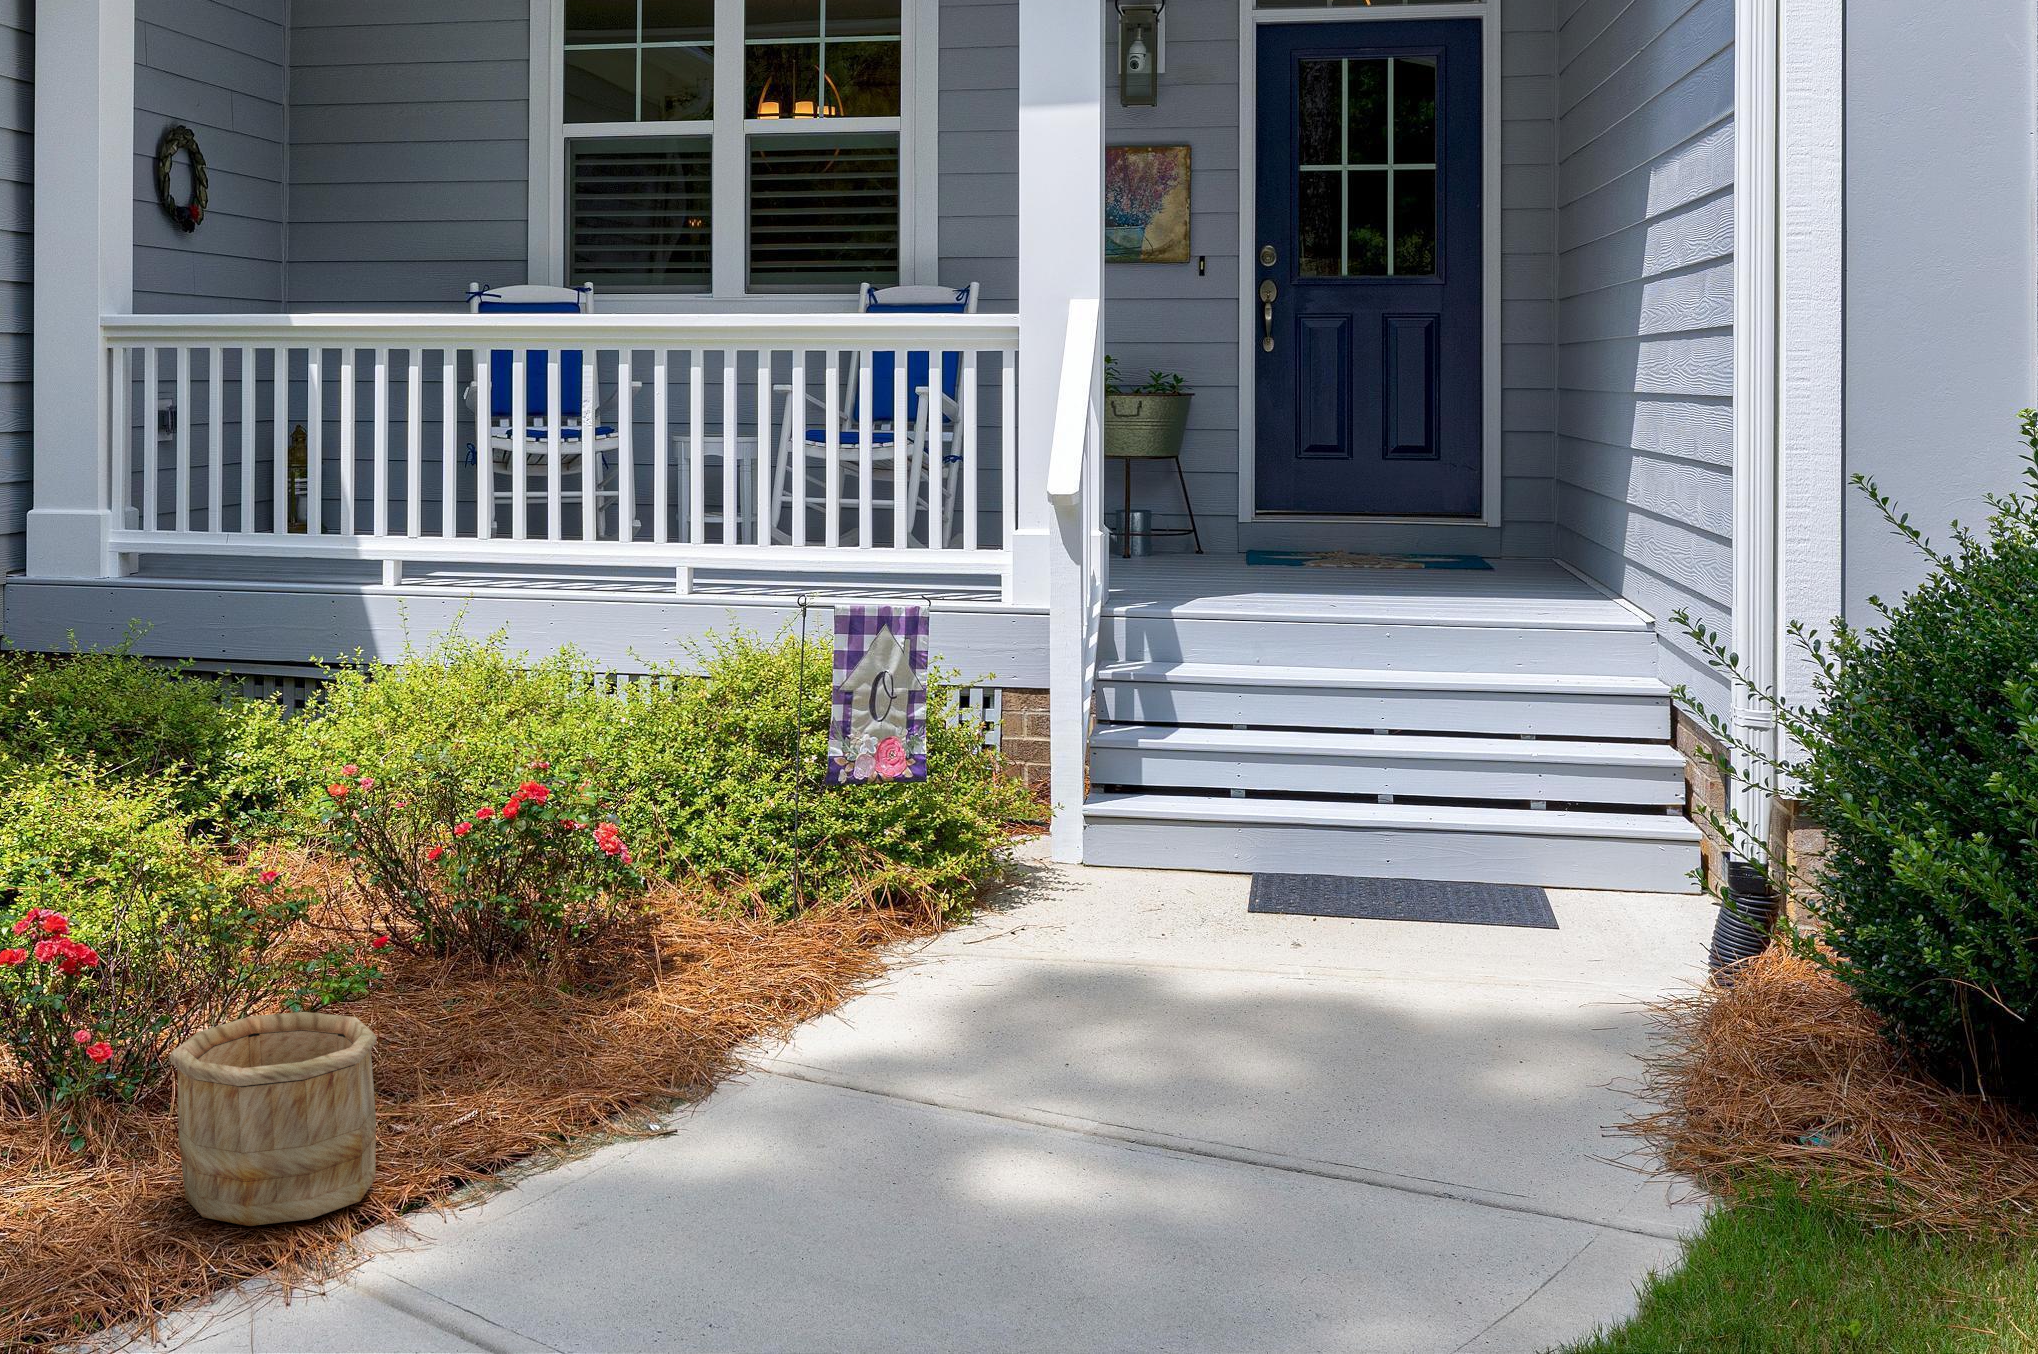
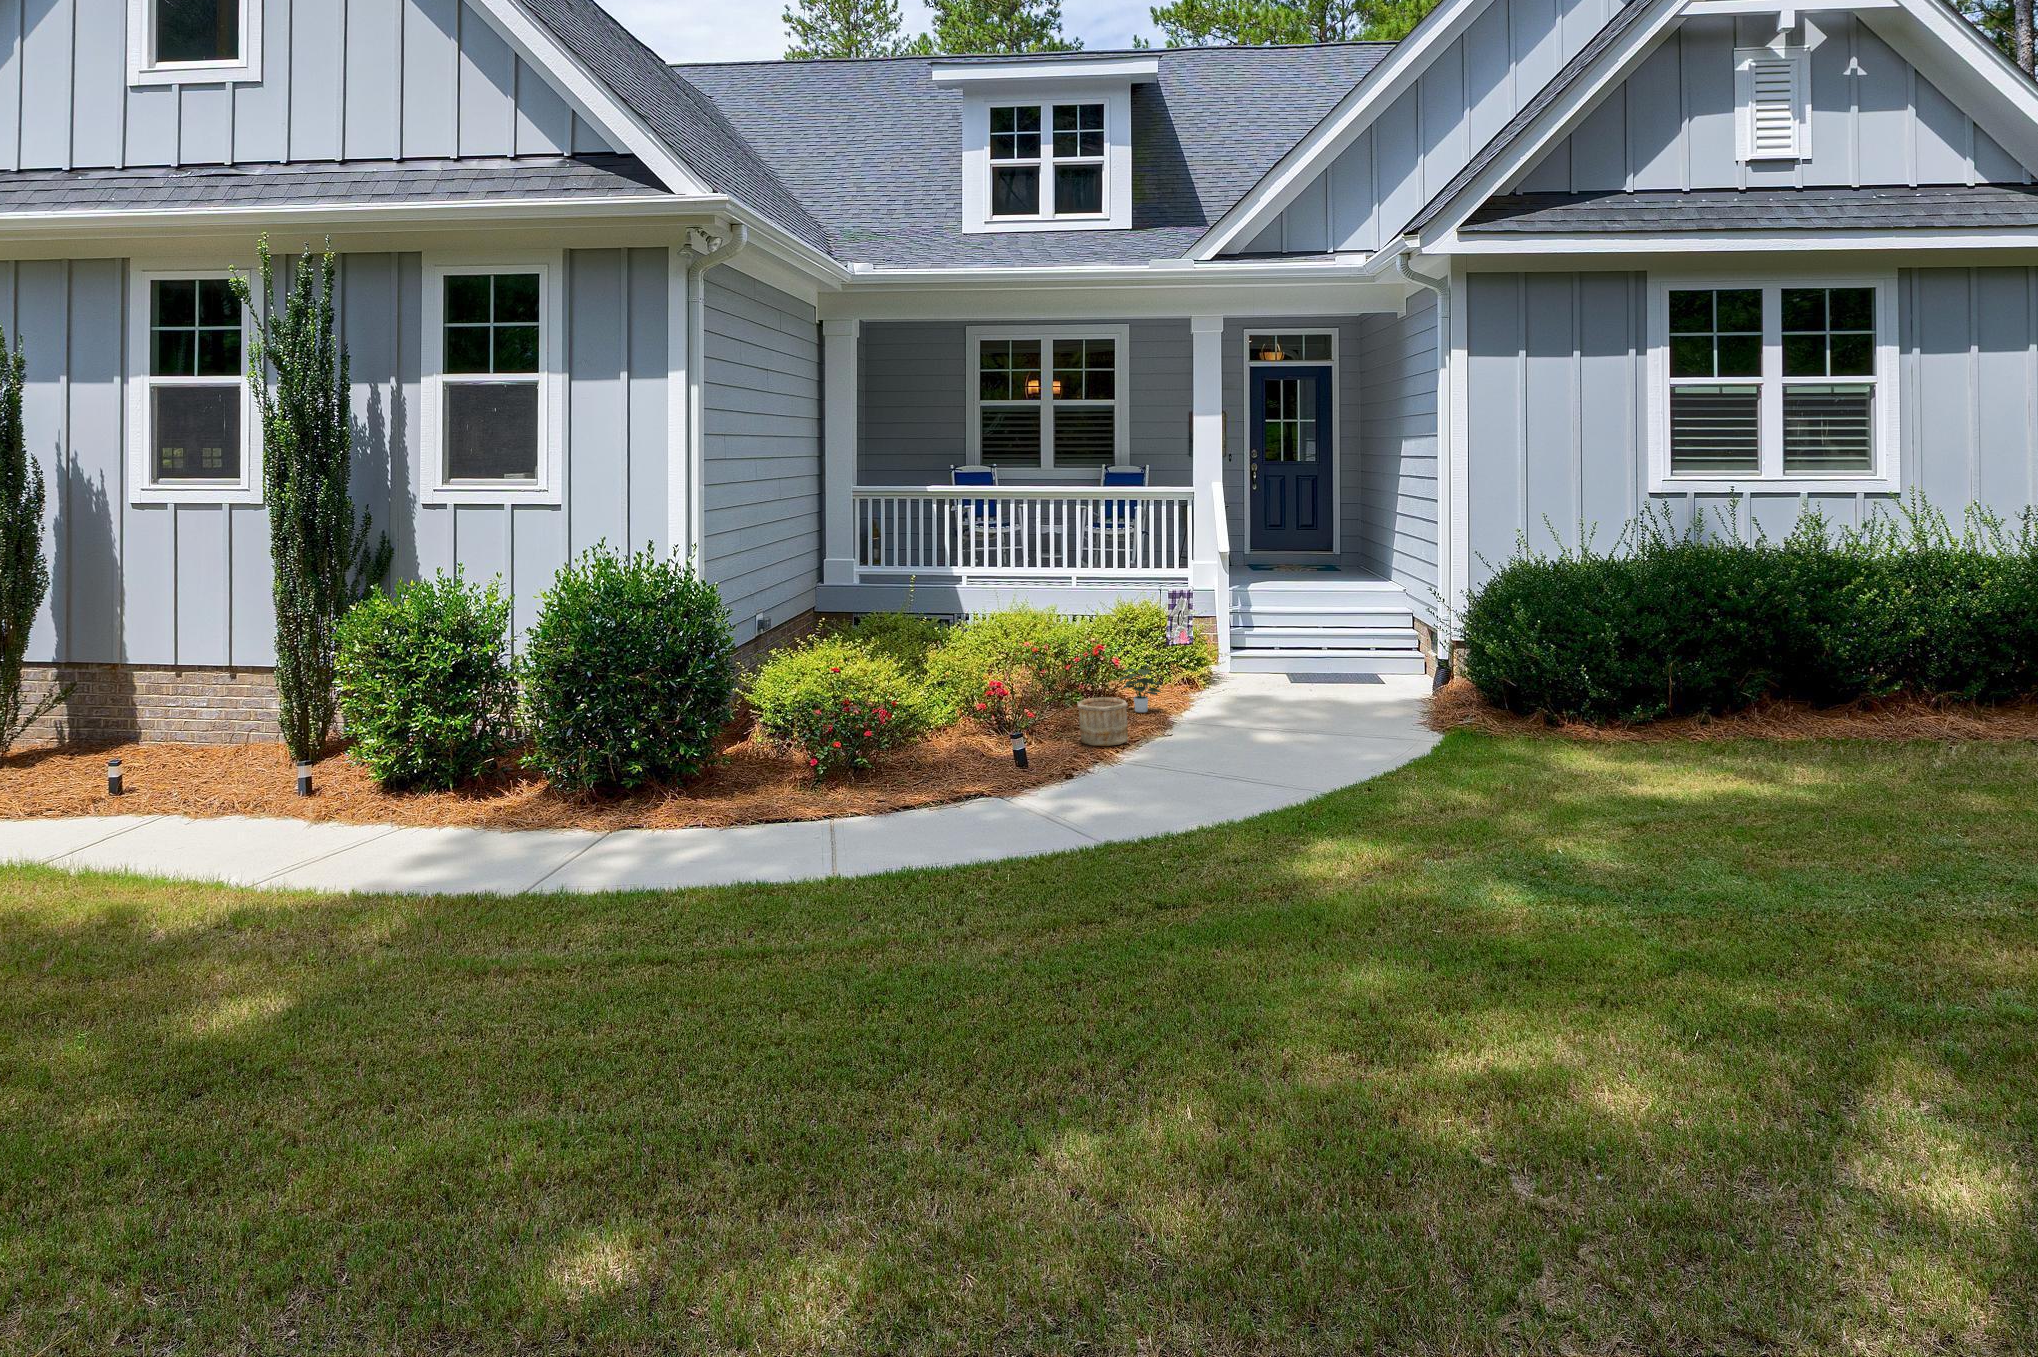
potted plant: none [545,865,698,1032] -> present [1119,665,1162,712]

